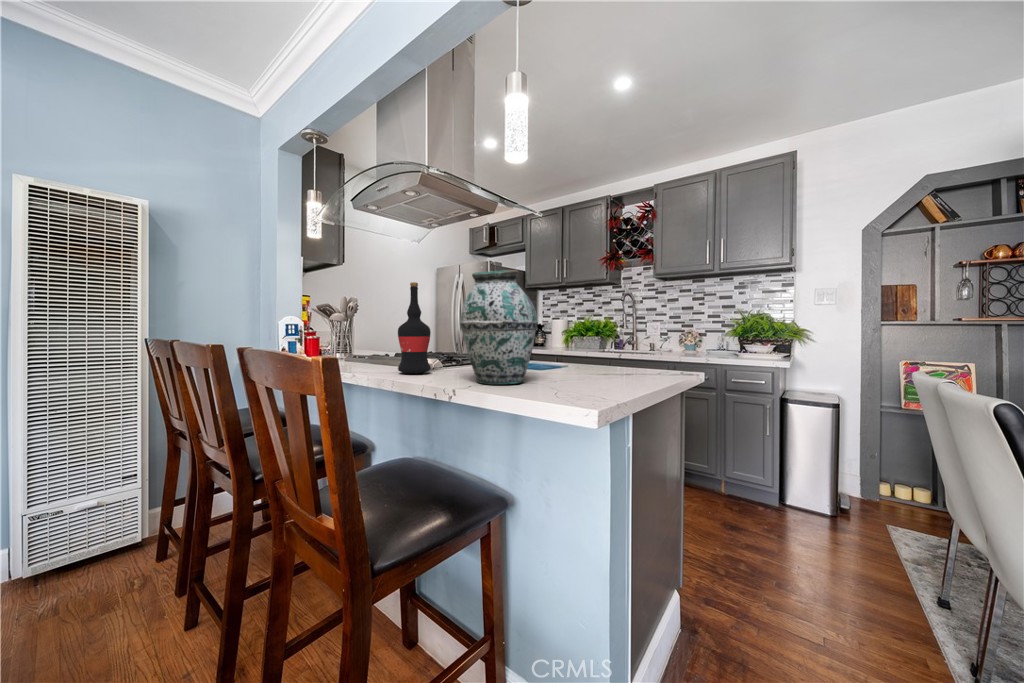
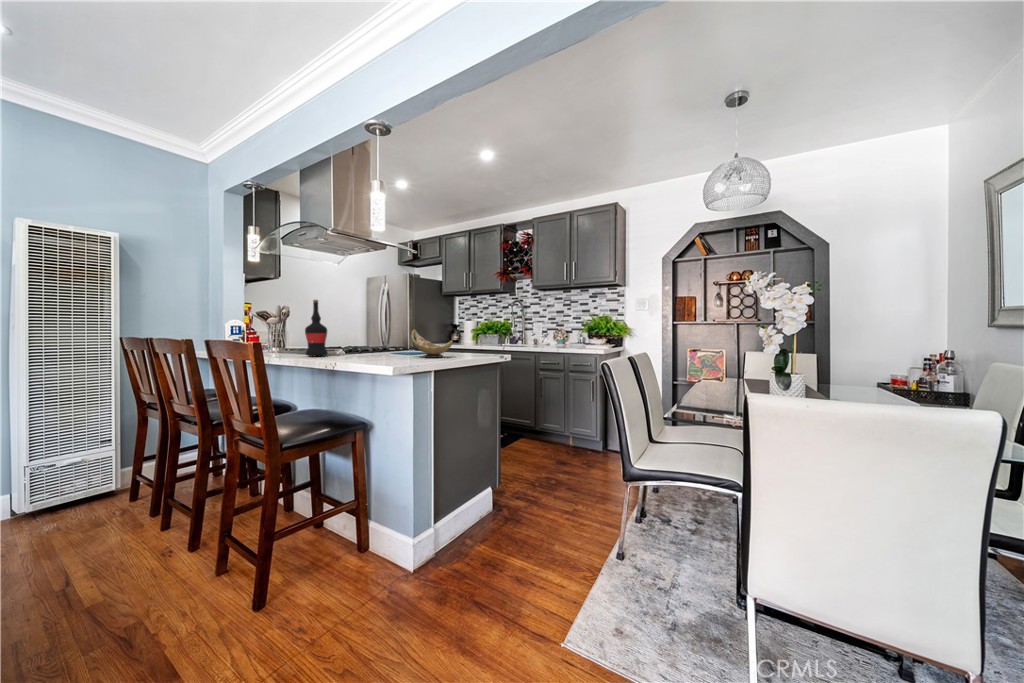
vase: present [460,270,538,385] -> none [336,295,384,360]
decorative bowl: none [567,331,641,380] -> present [412,330,453,358]

